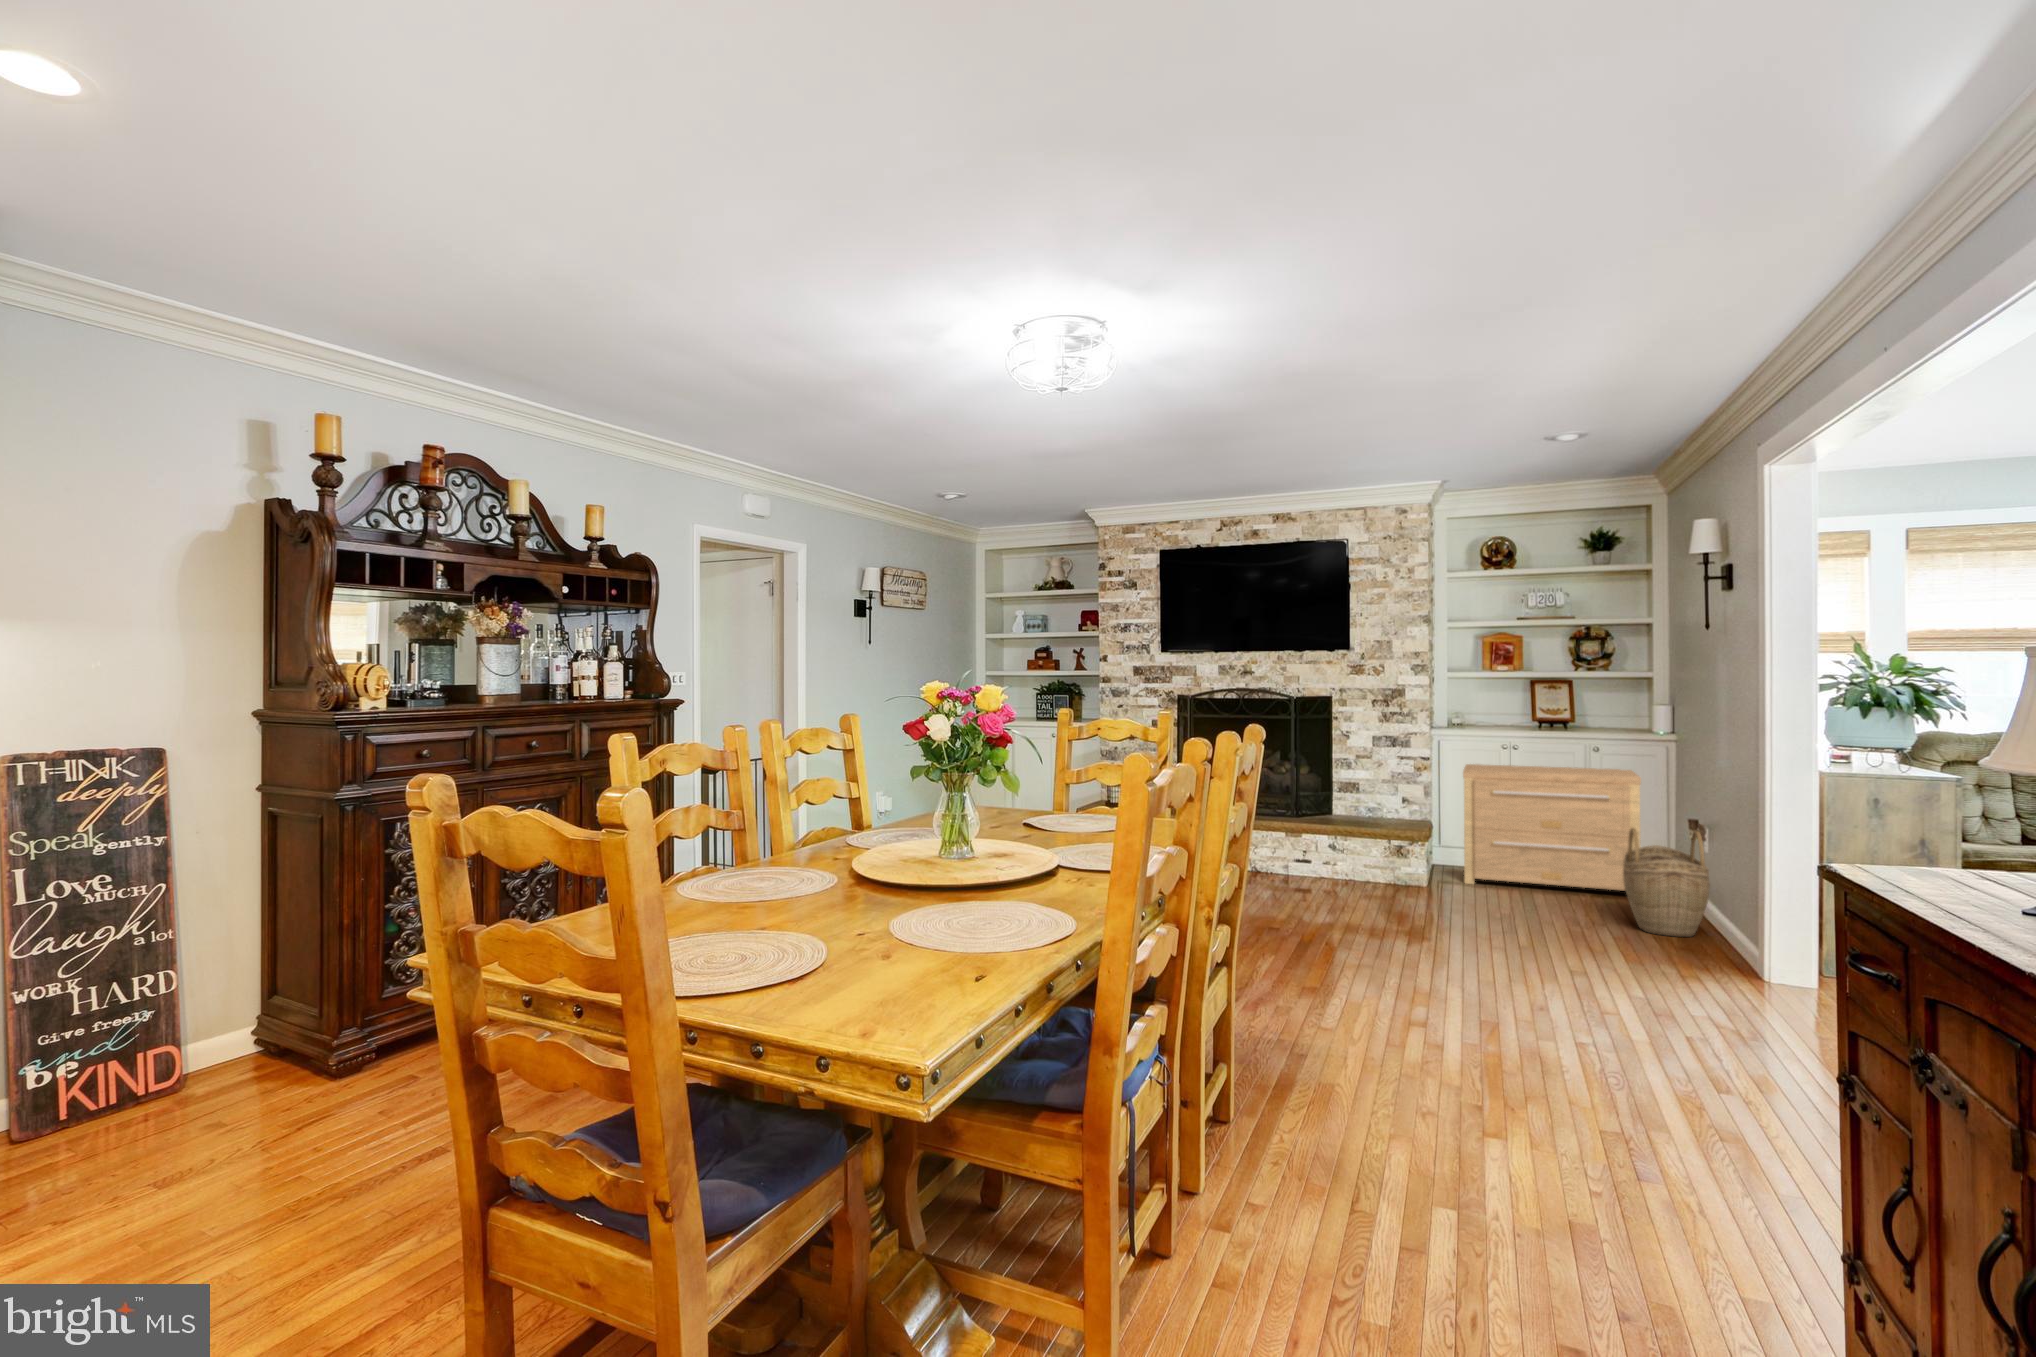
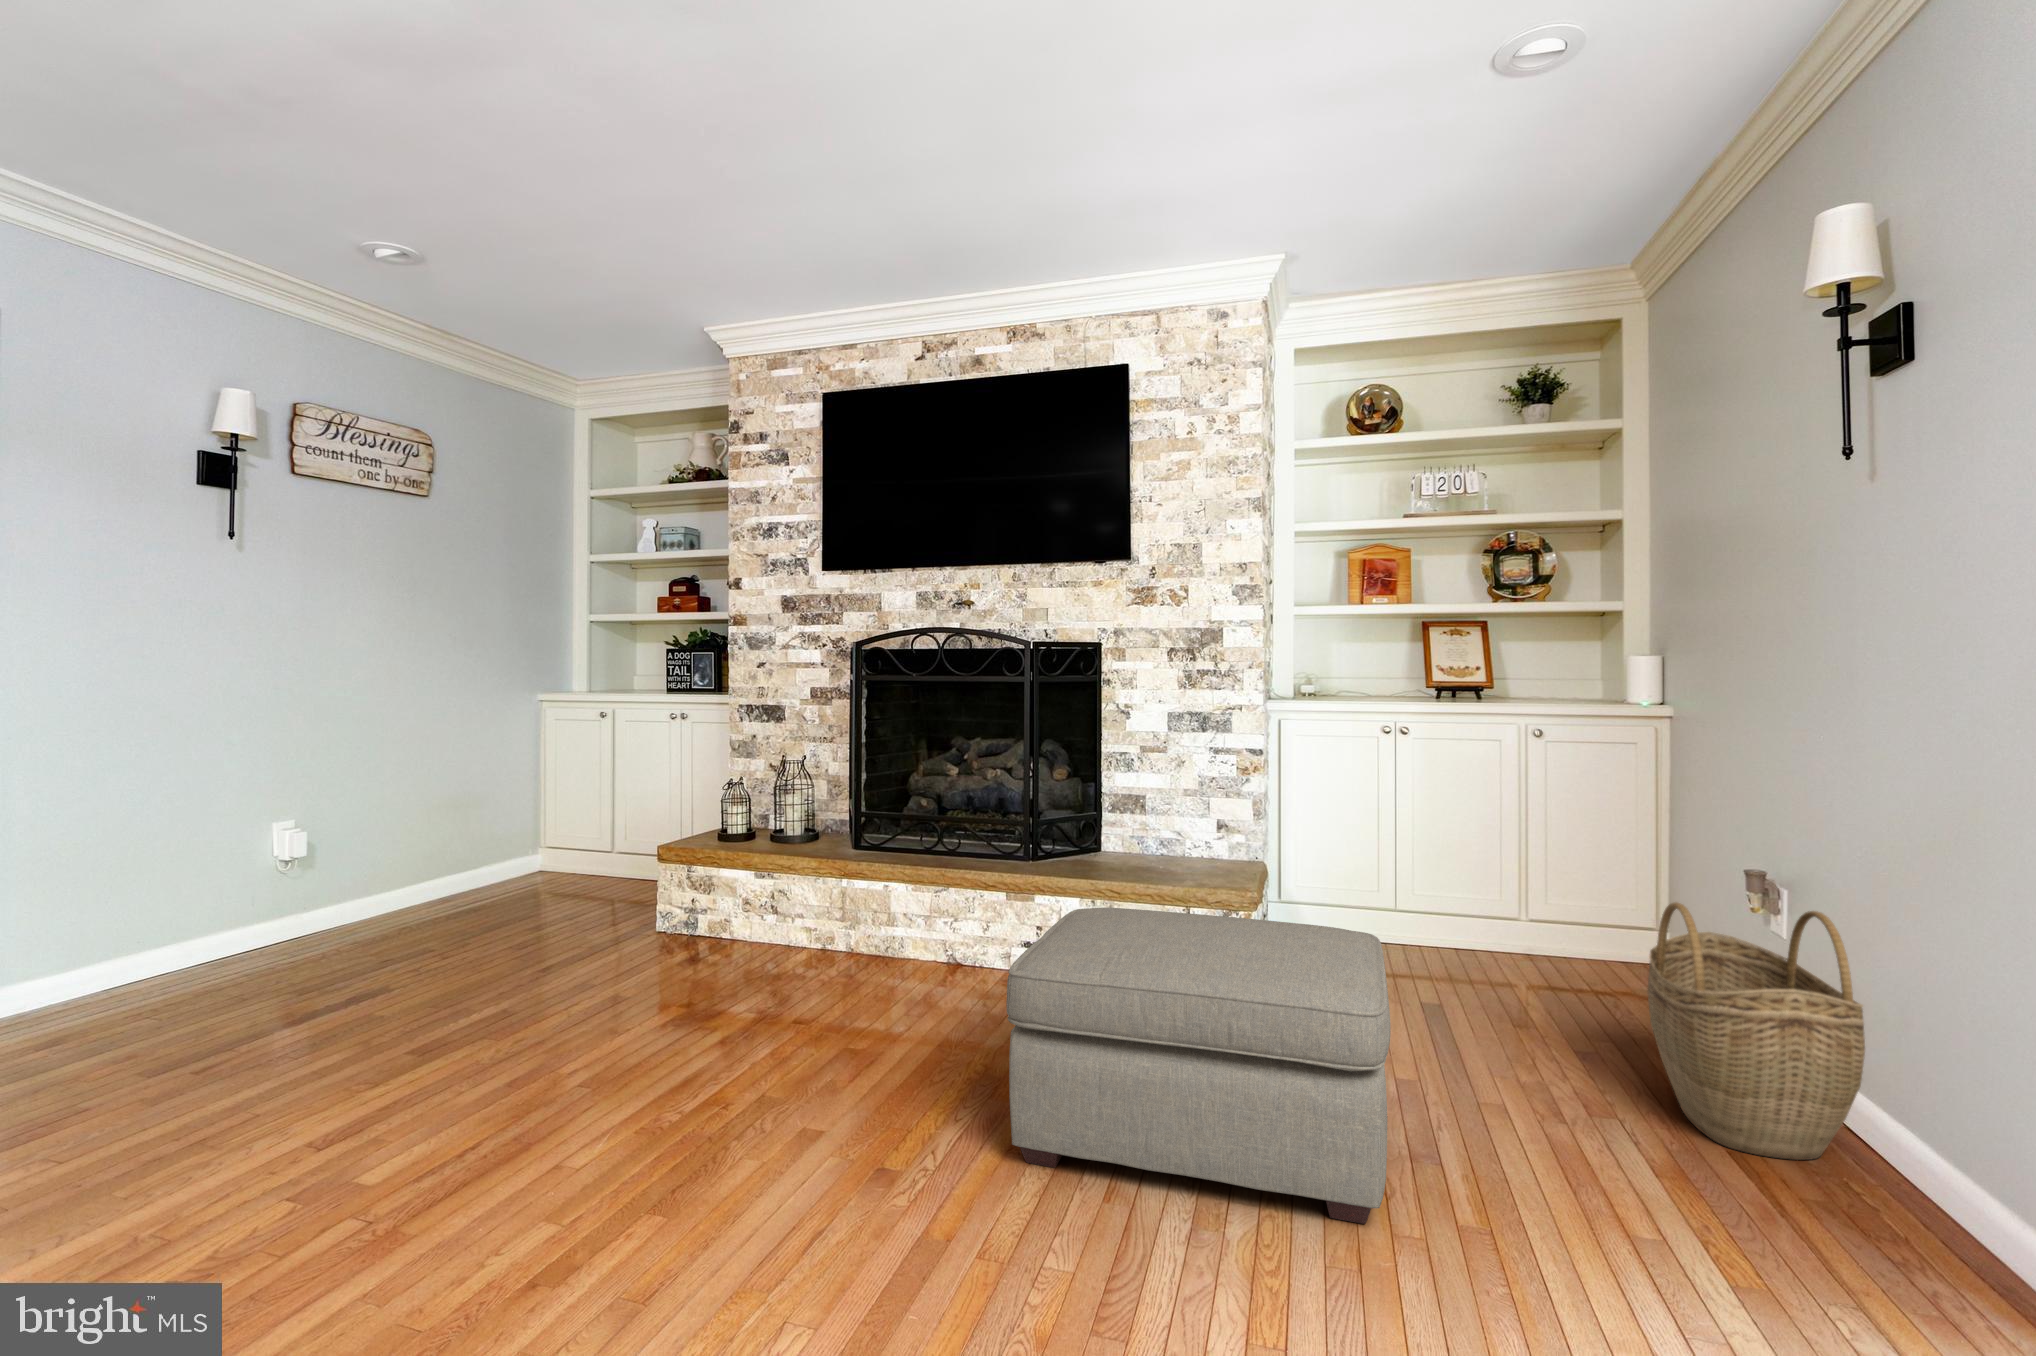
side table: present [1463,764,1641,891] -> none [1319,760,1640,1012]
ottoman: none [1324,829,1489,942] -> present [1006,908,1390,1224]

